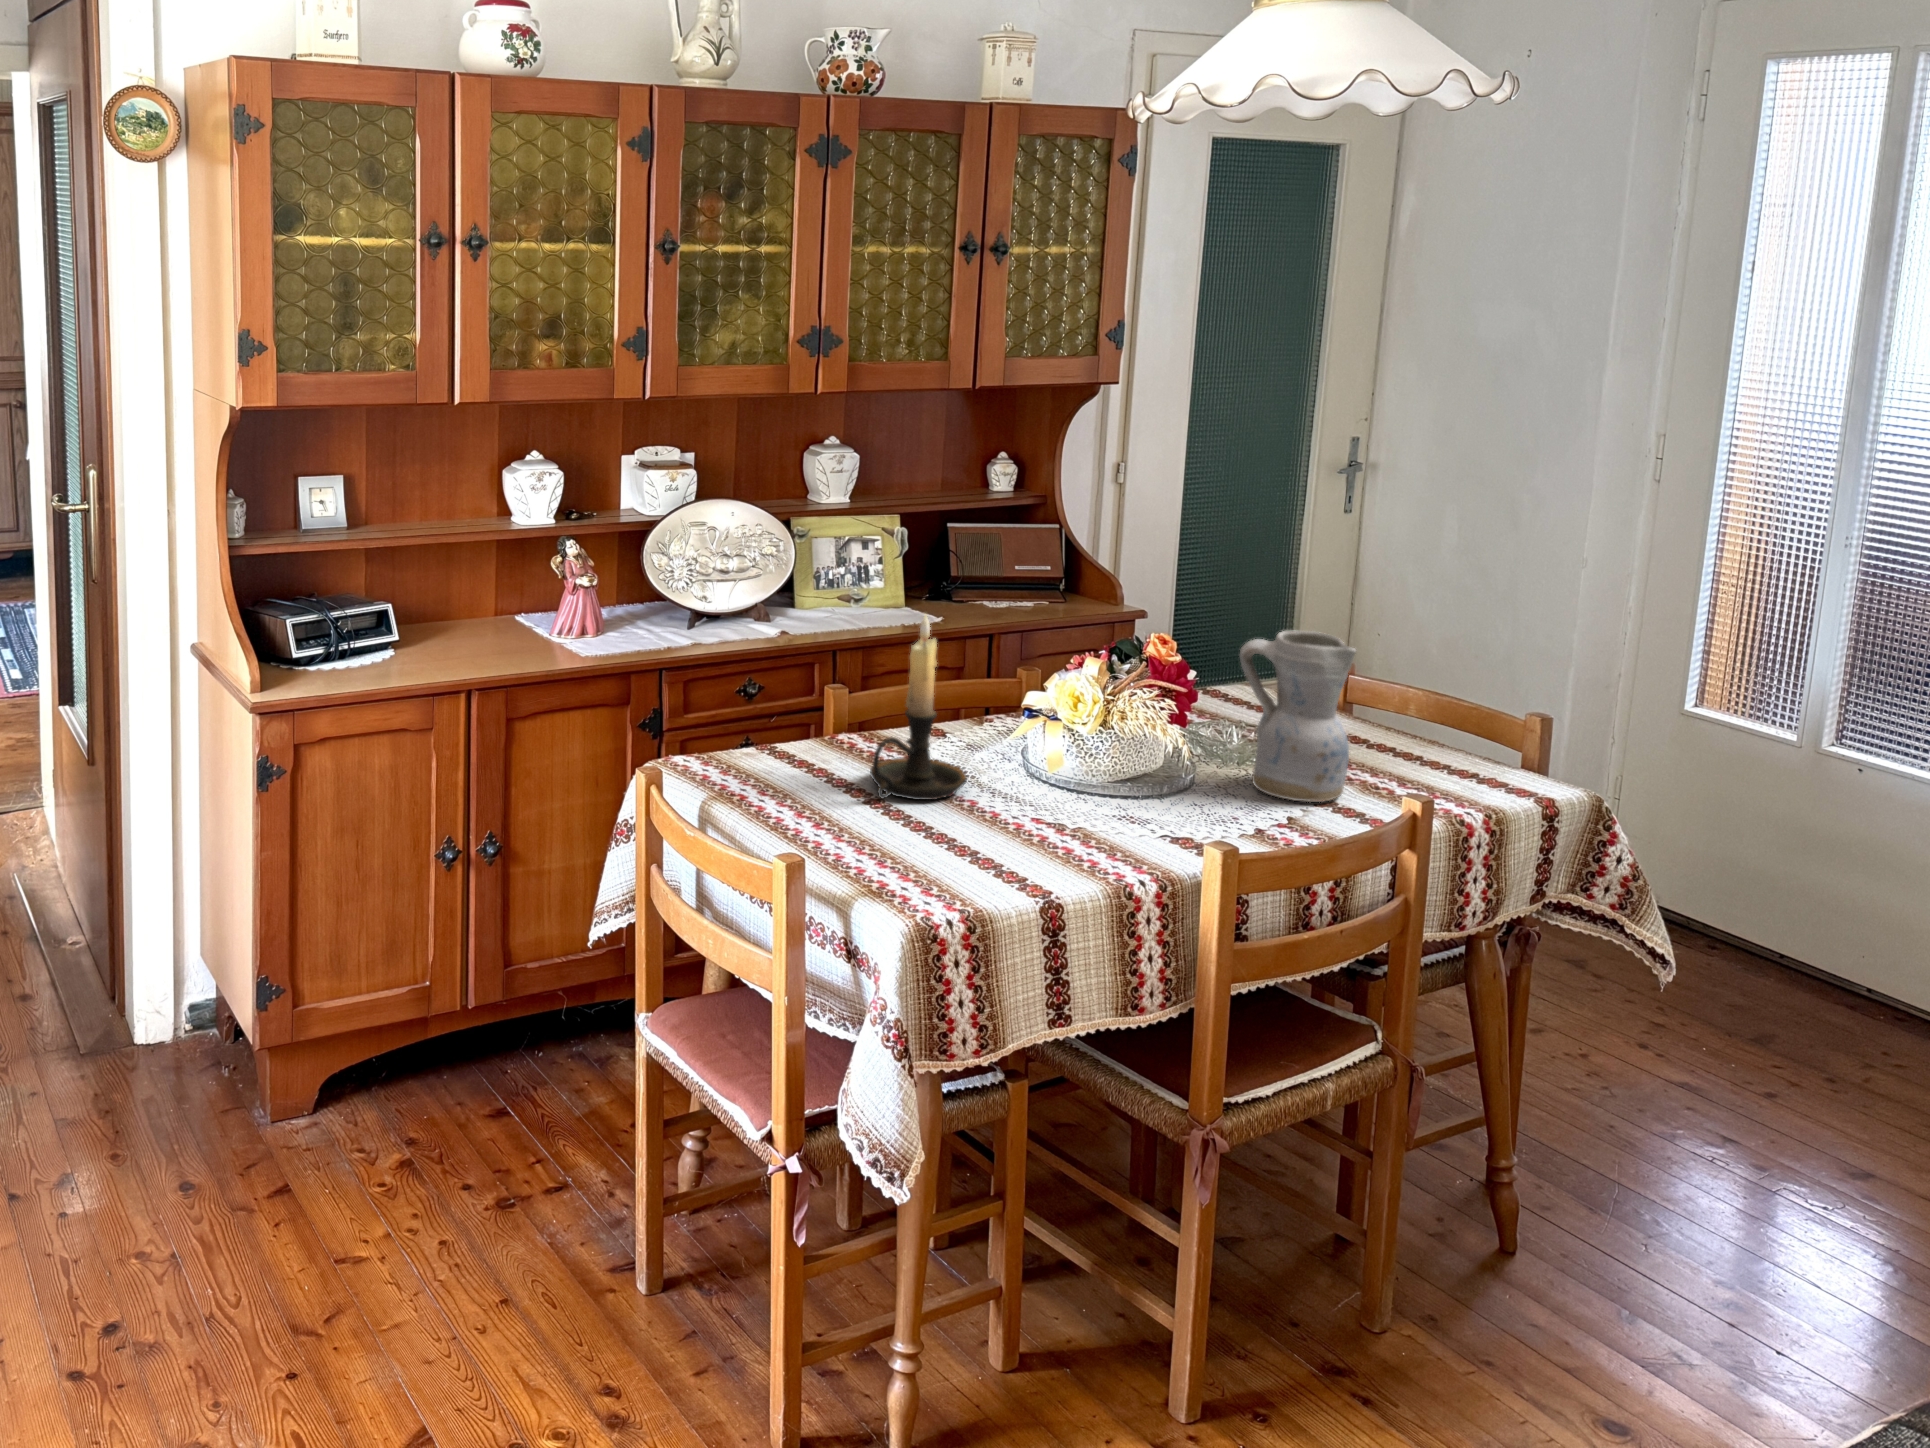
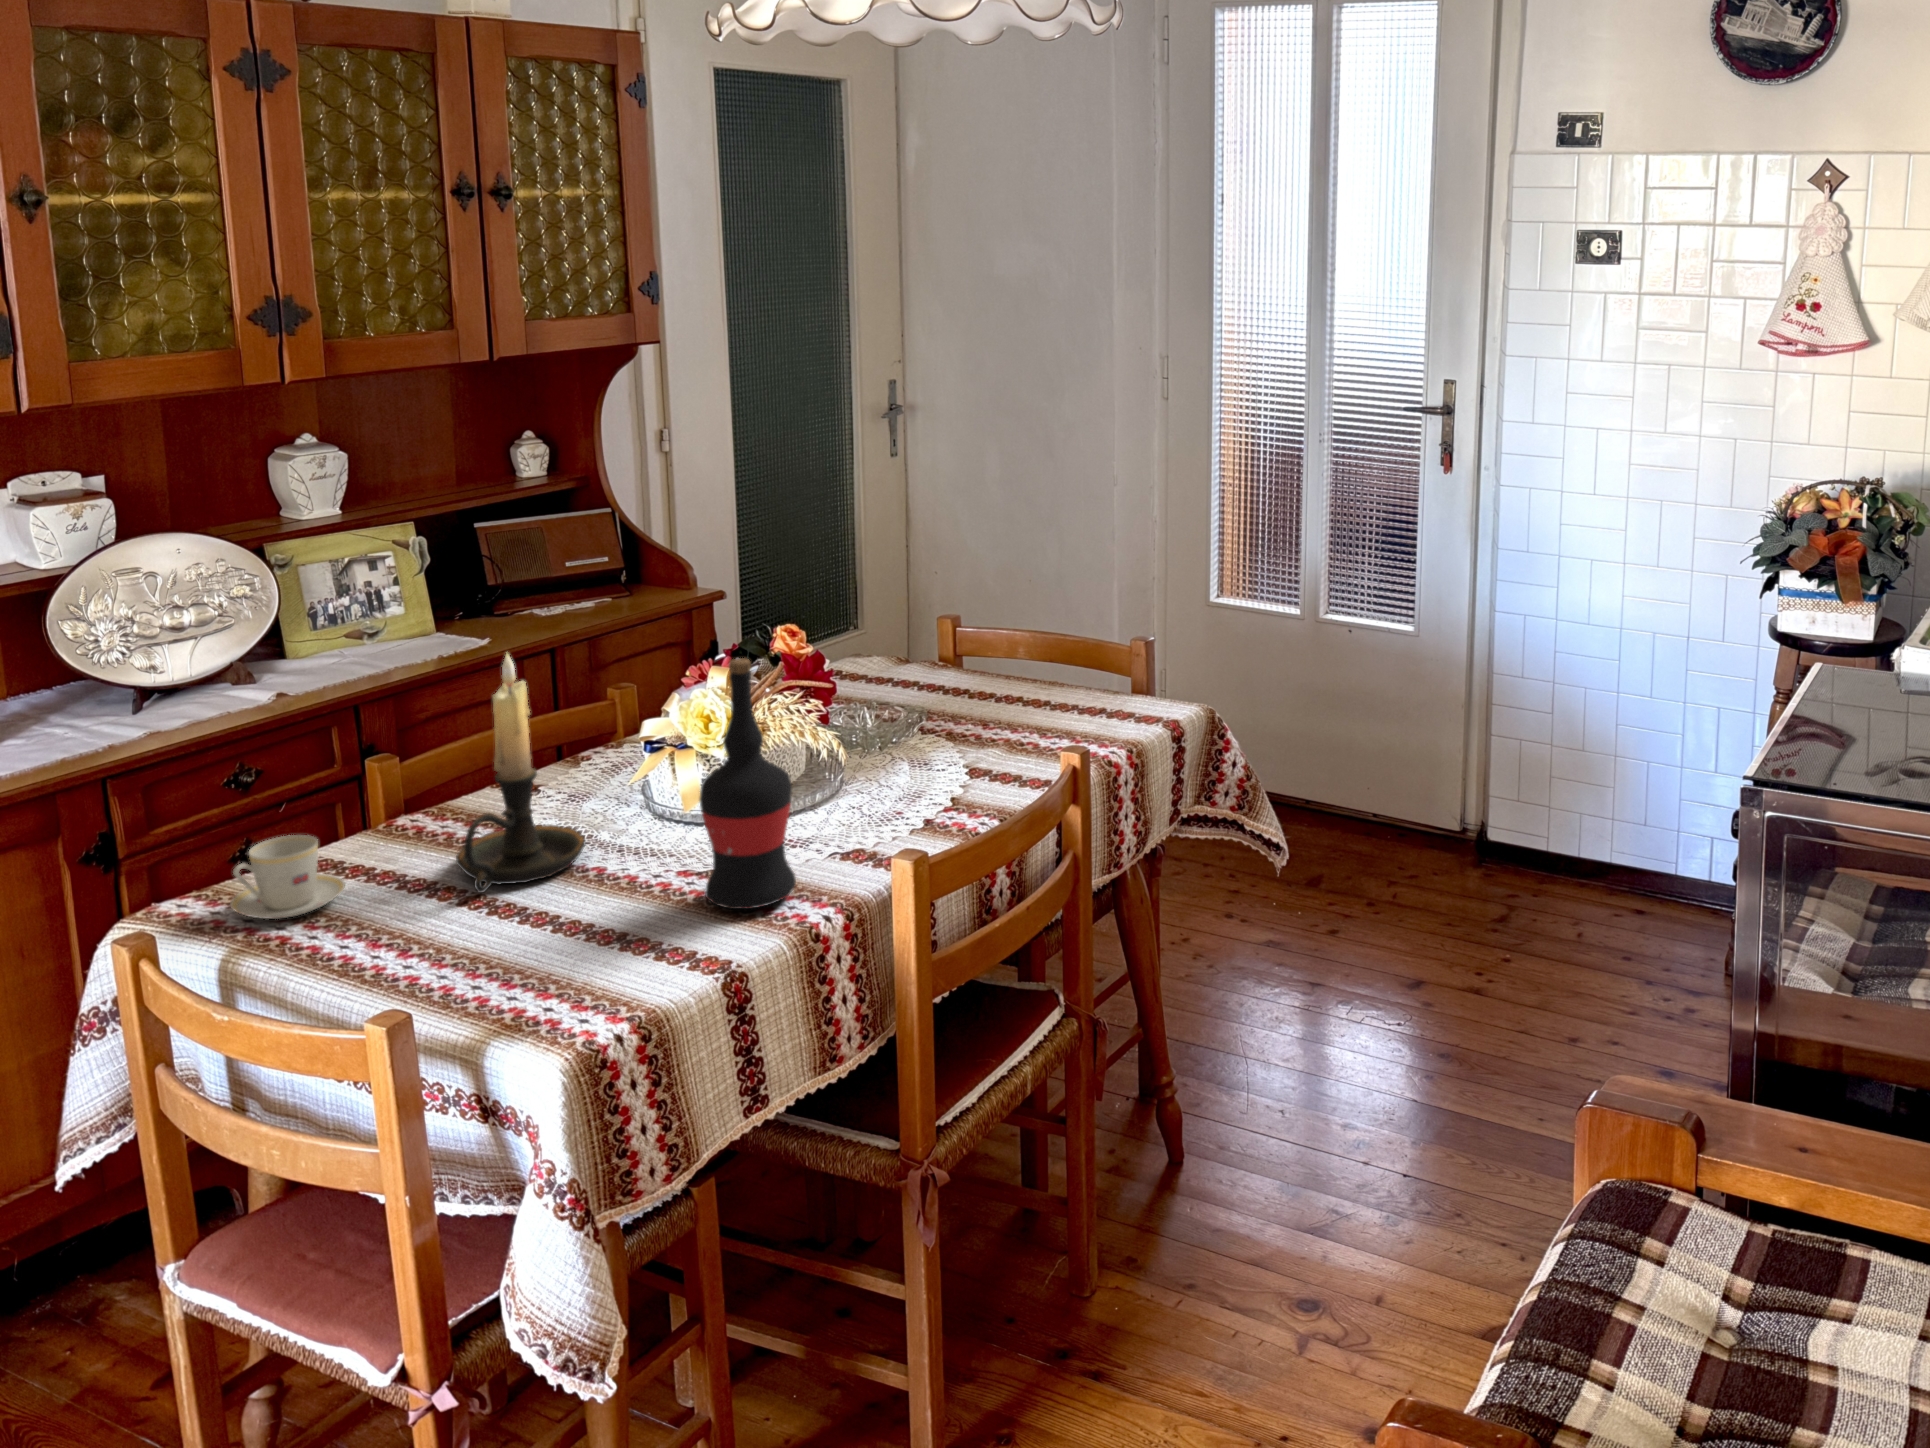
ceramic pitcher: present [1240,631,1356,802] -> none [873,596,995,778]
wine bottle: none [1045,645,1129,860] -> present [700,658,796,909]
teacup: none [716,725,792,784] -> present [230,835,345,919]

